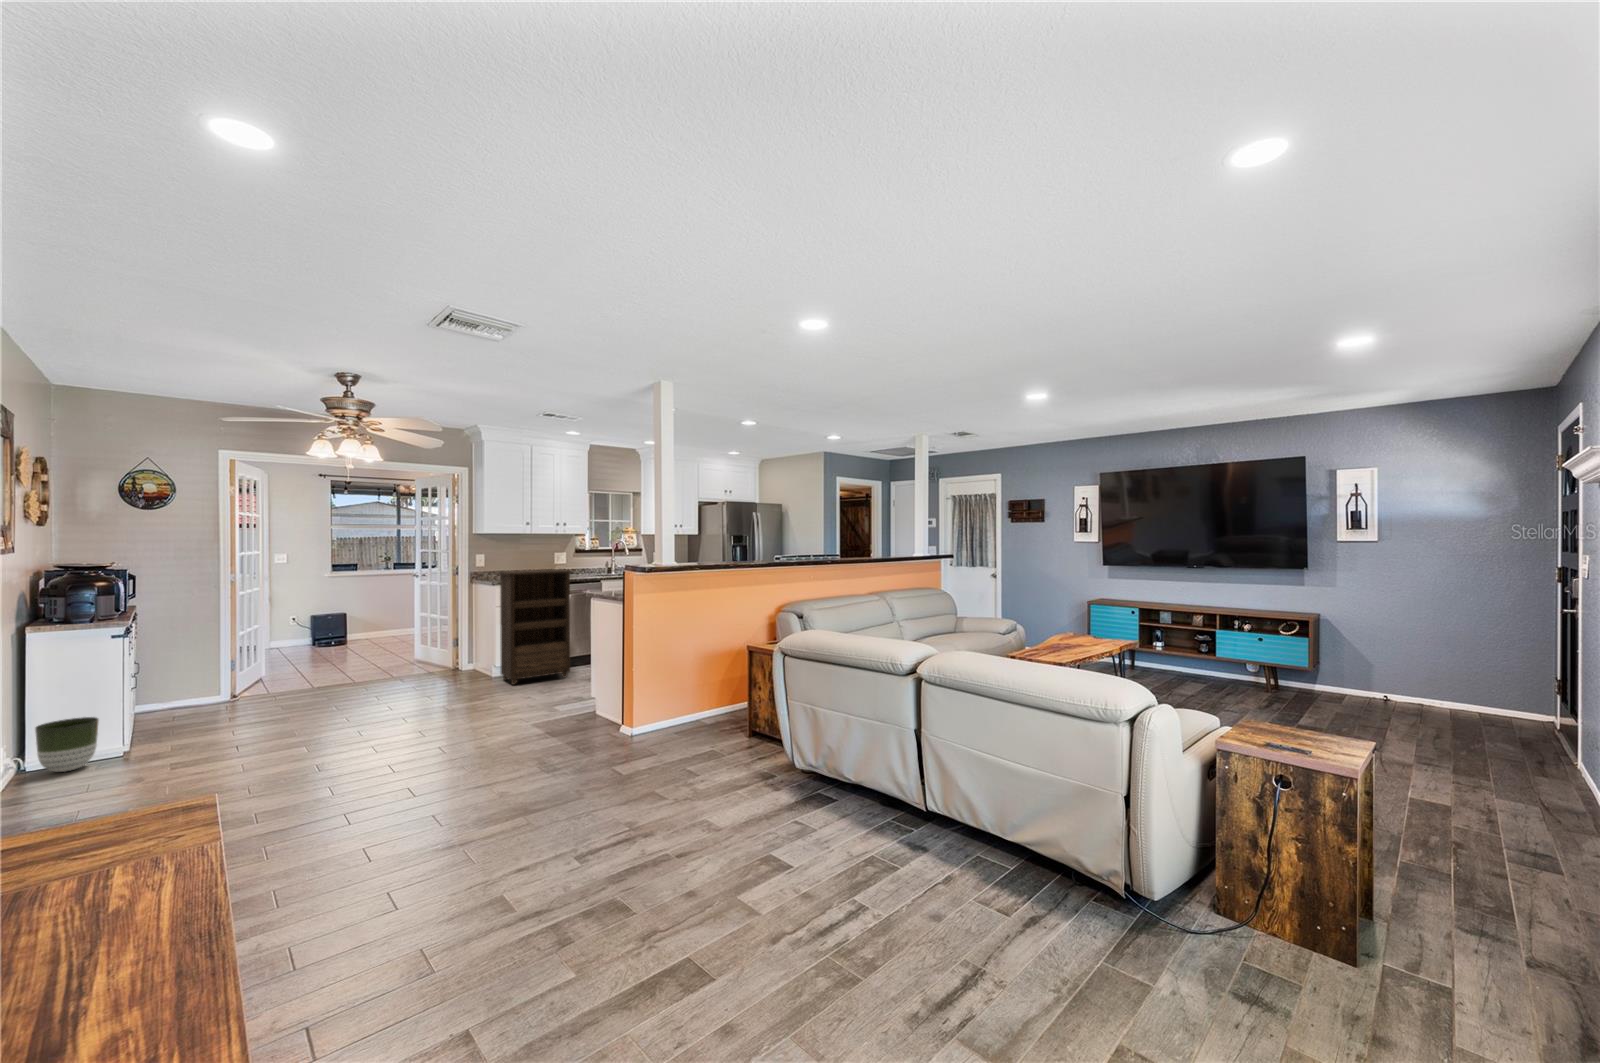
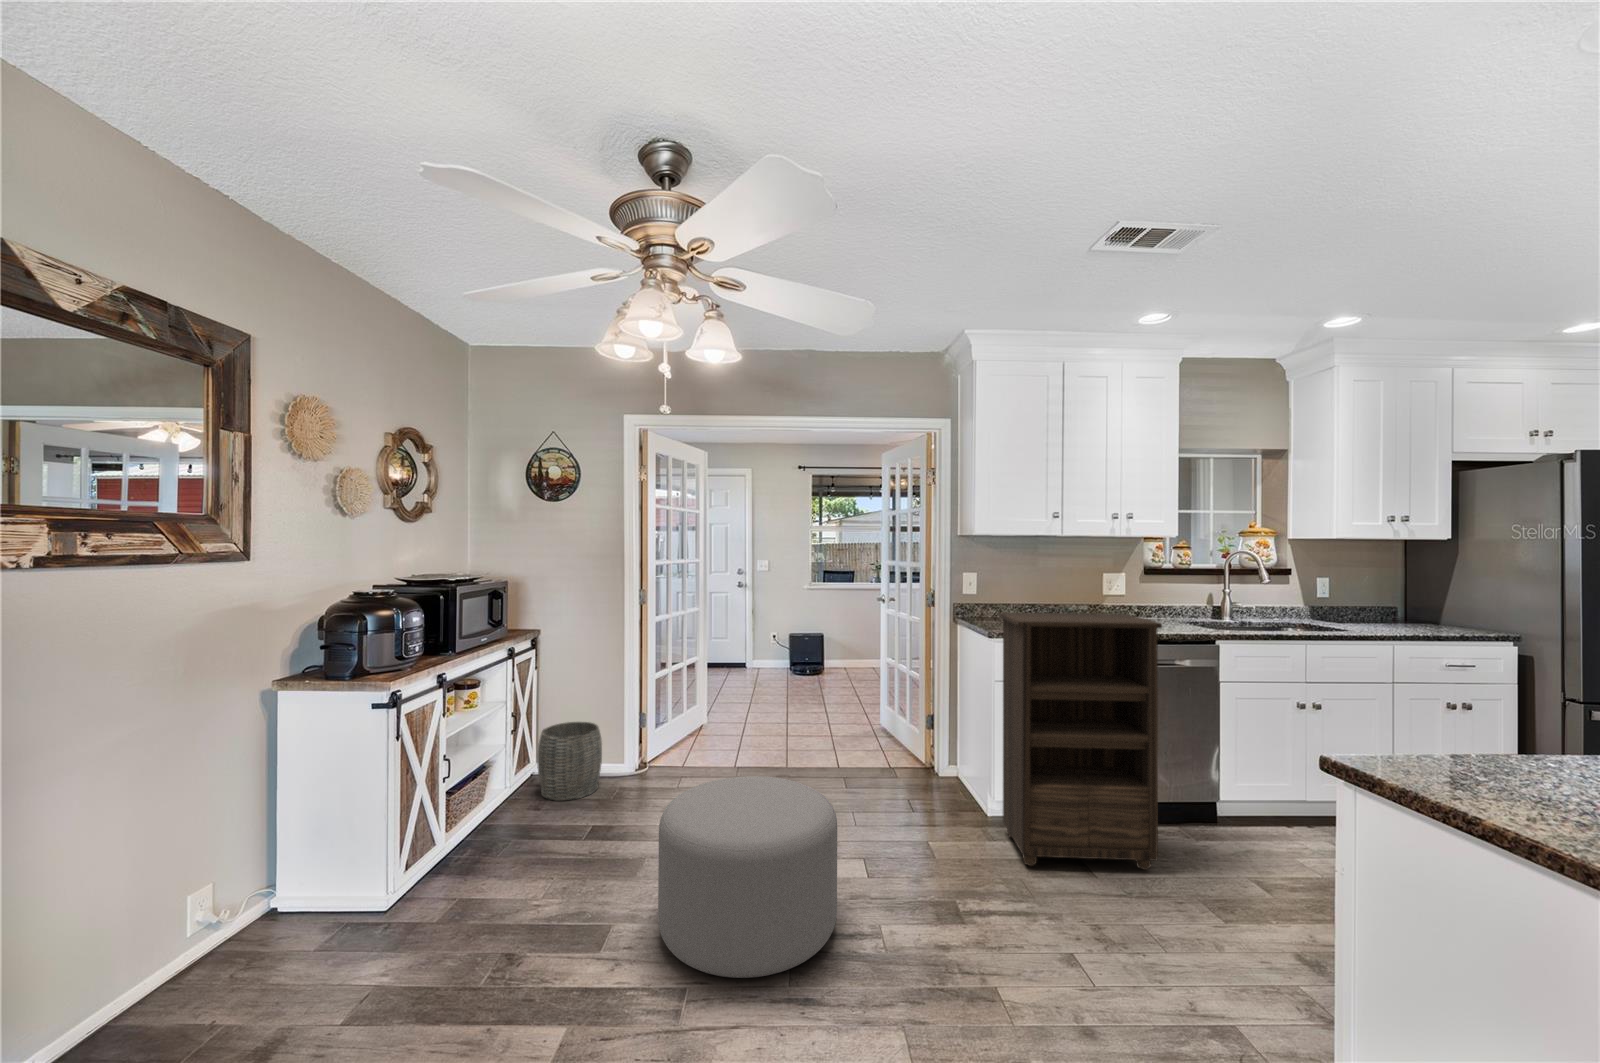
ottoman: none [328,654,426,727] -> present [658,776,837,978]
woven basket: none [156,667,214,718] -> present [537,722,602,801]
planter: present [35,717,99,772] -> none [248,834,340,937]

